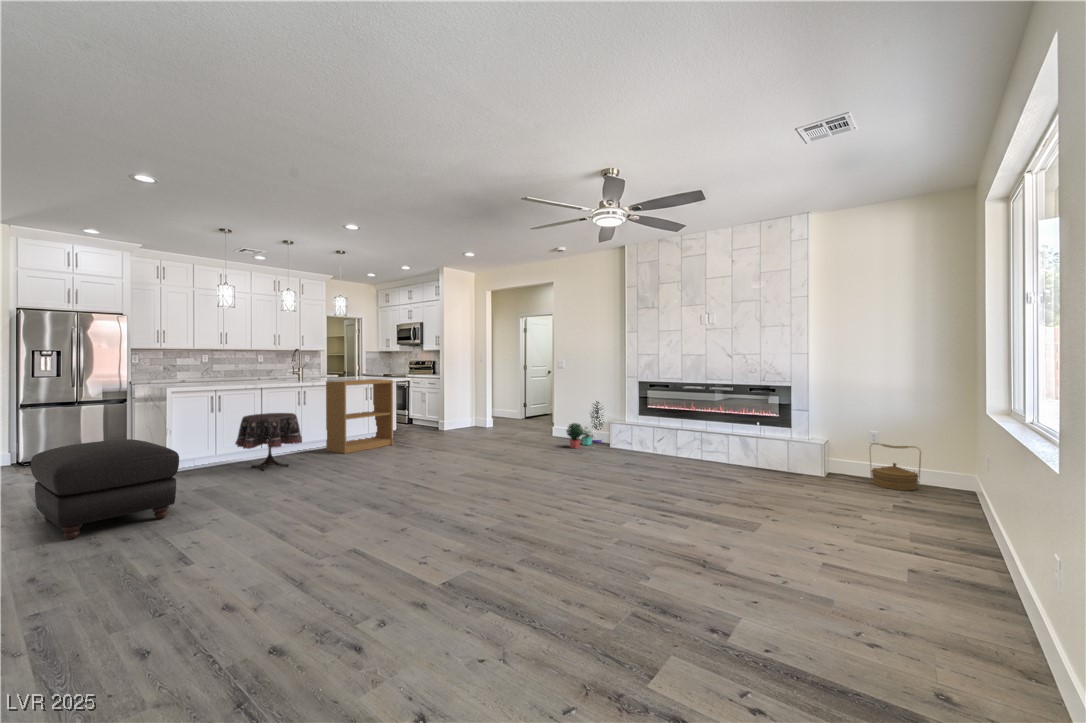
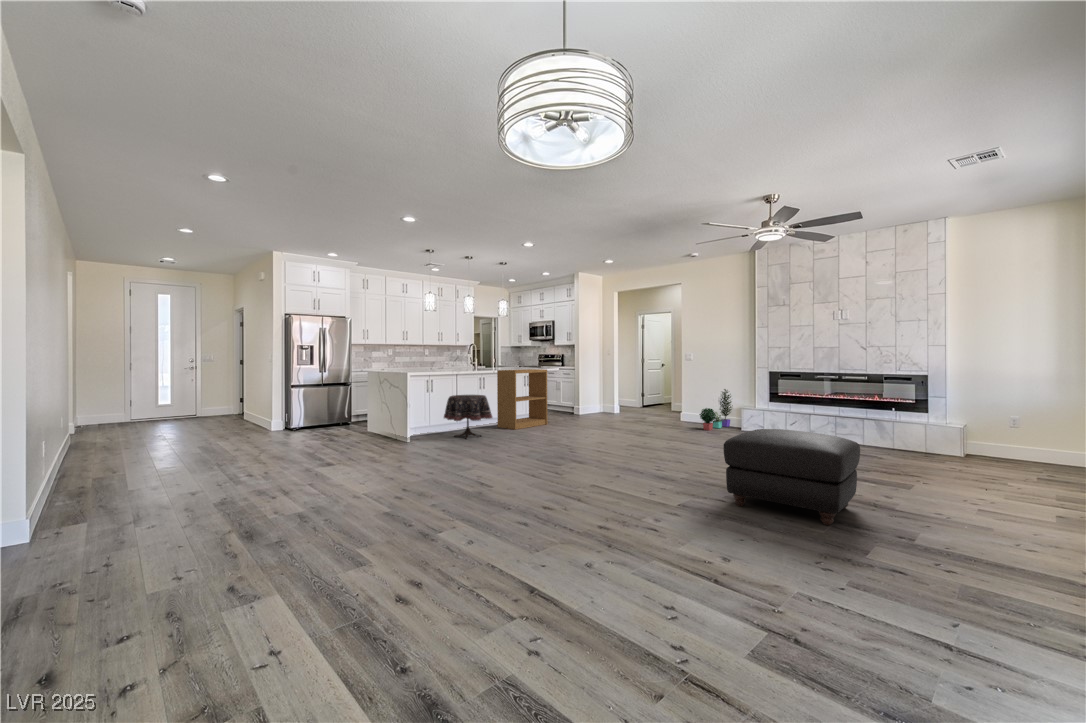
ottoman: present [31,439,179,540] -> present [723,429,860,525]
woven basket: present [870,443,921,490] -> none [1009,427,1064,469]

